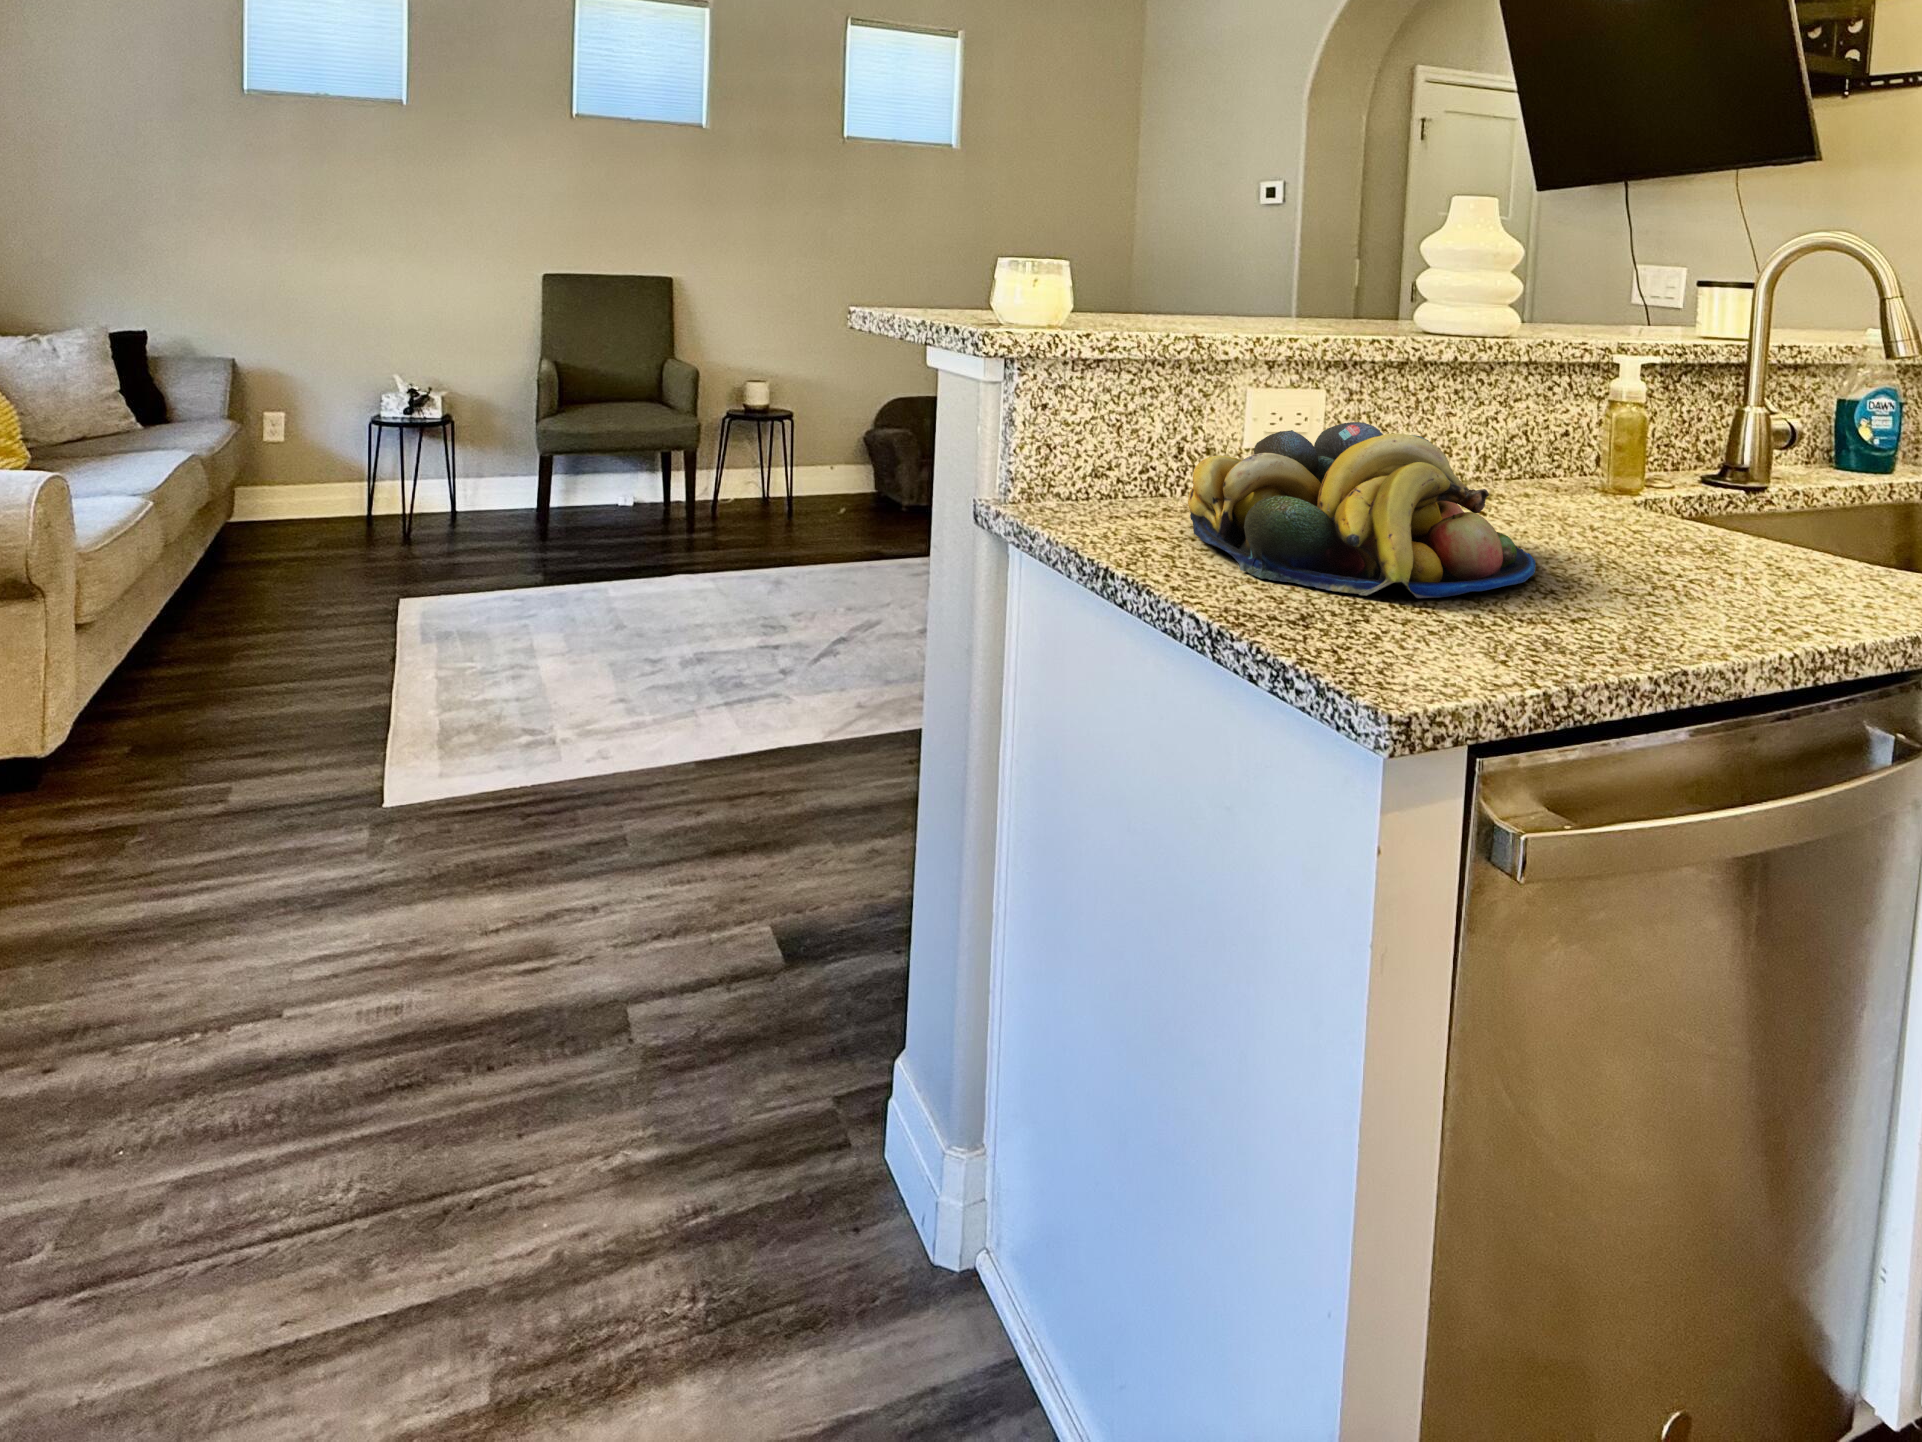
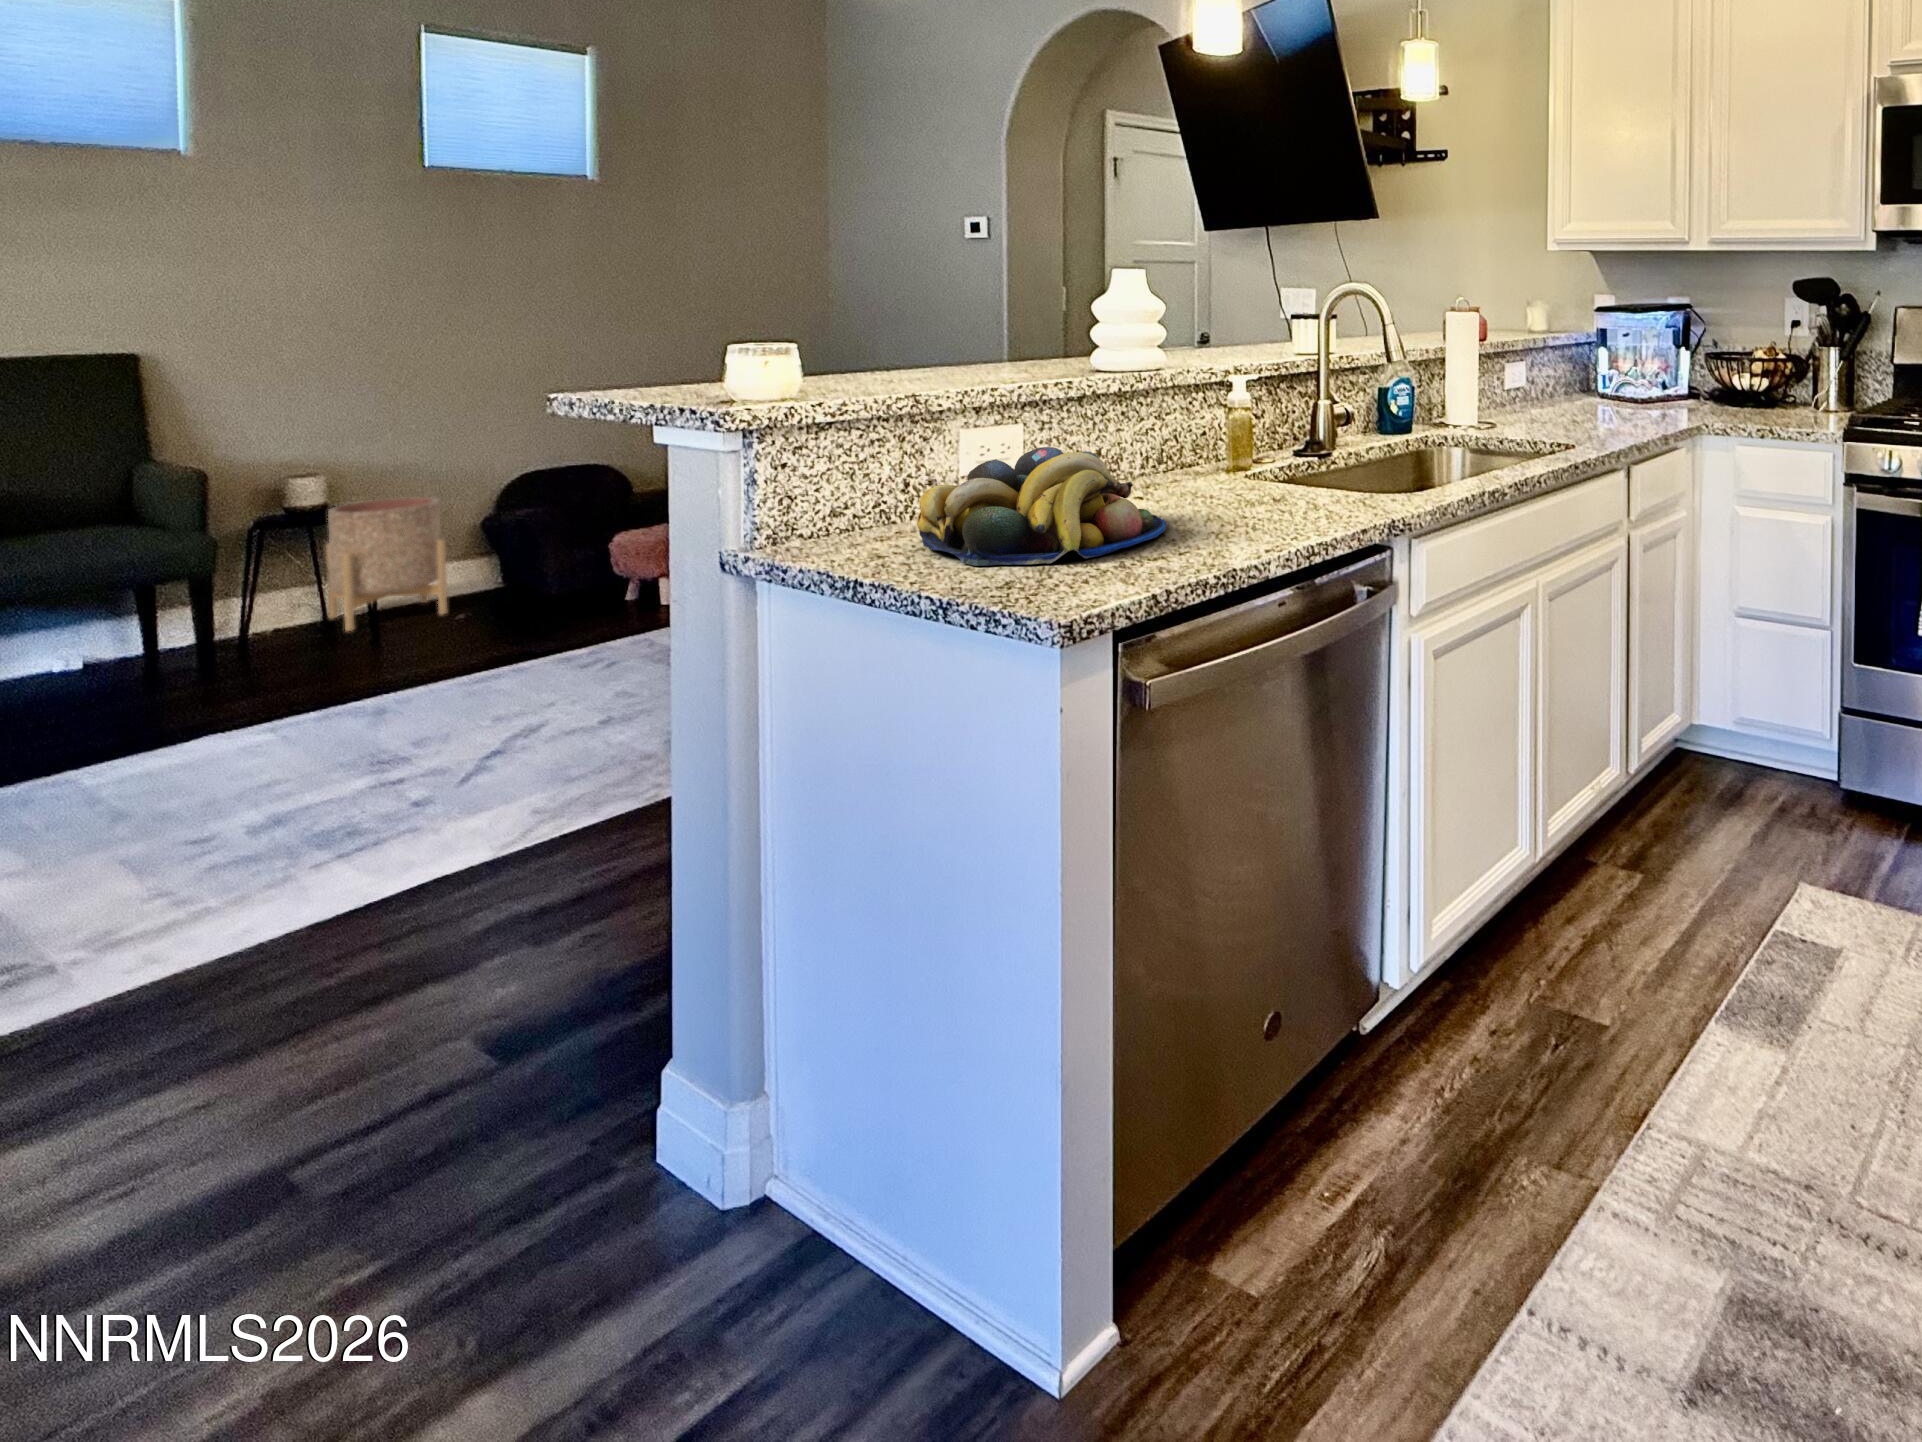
planter: none [773,406,843,506] -> present [326,497,447,631]

